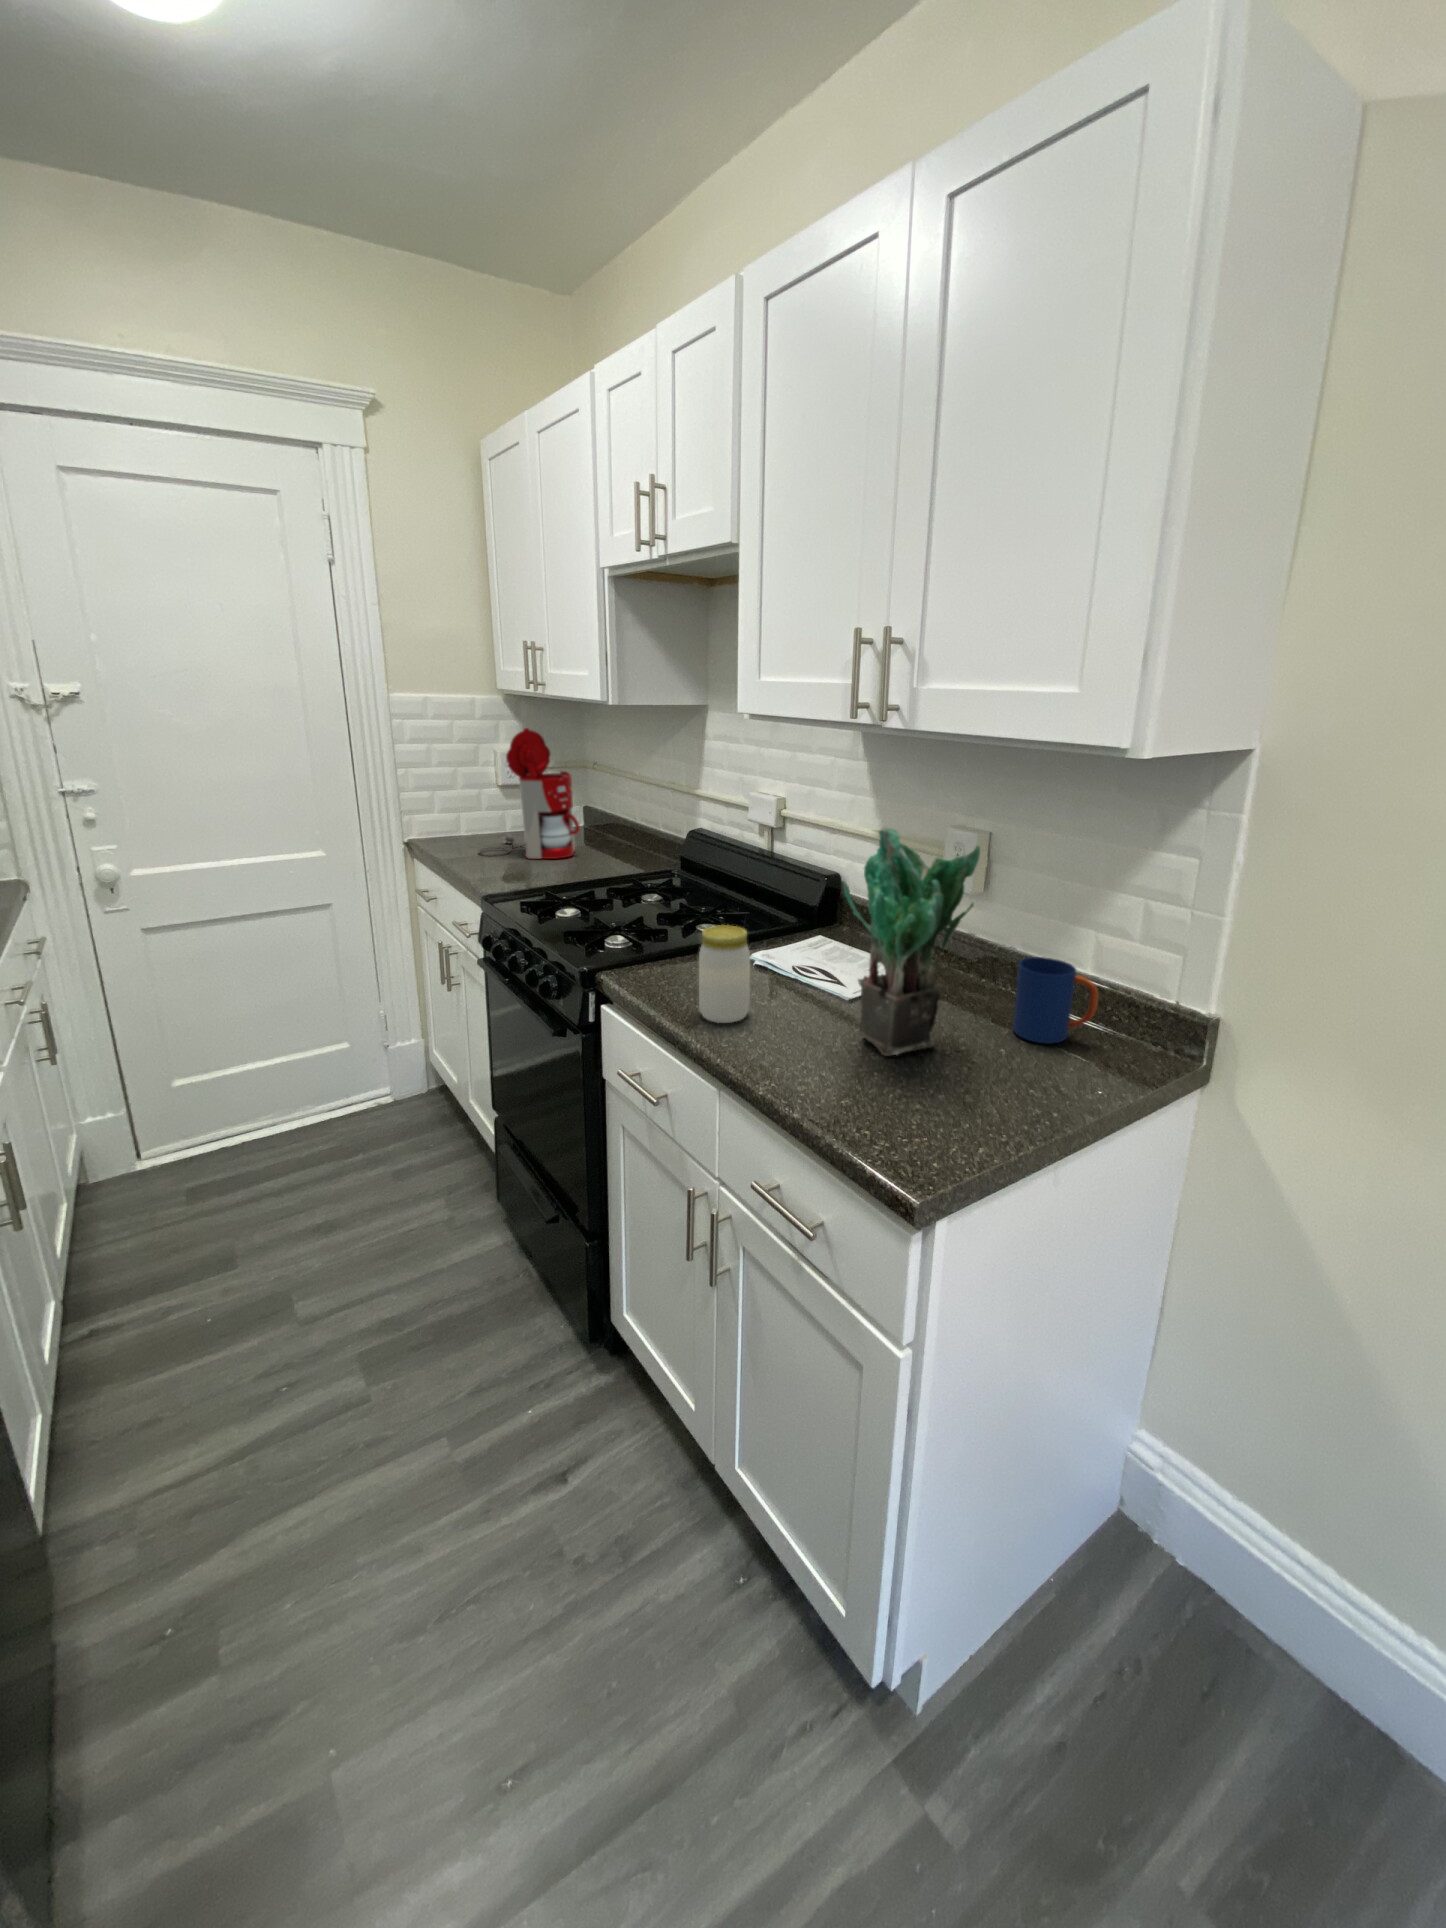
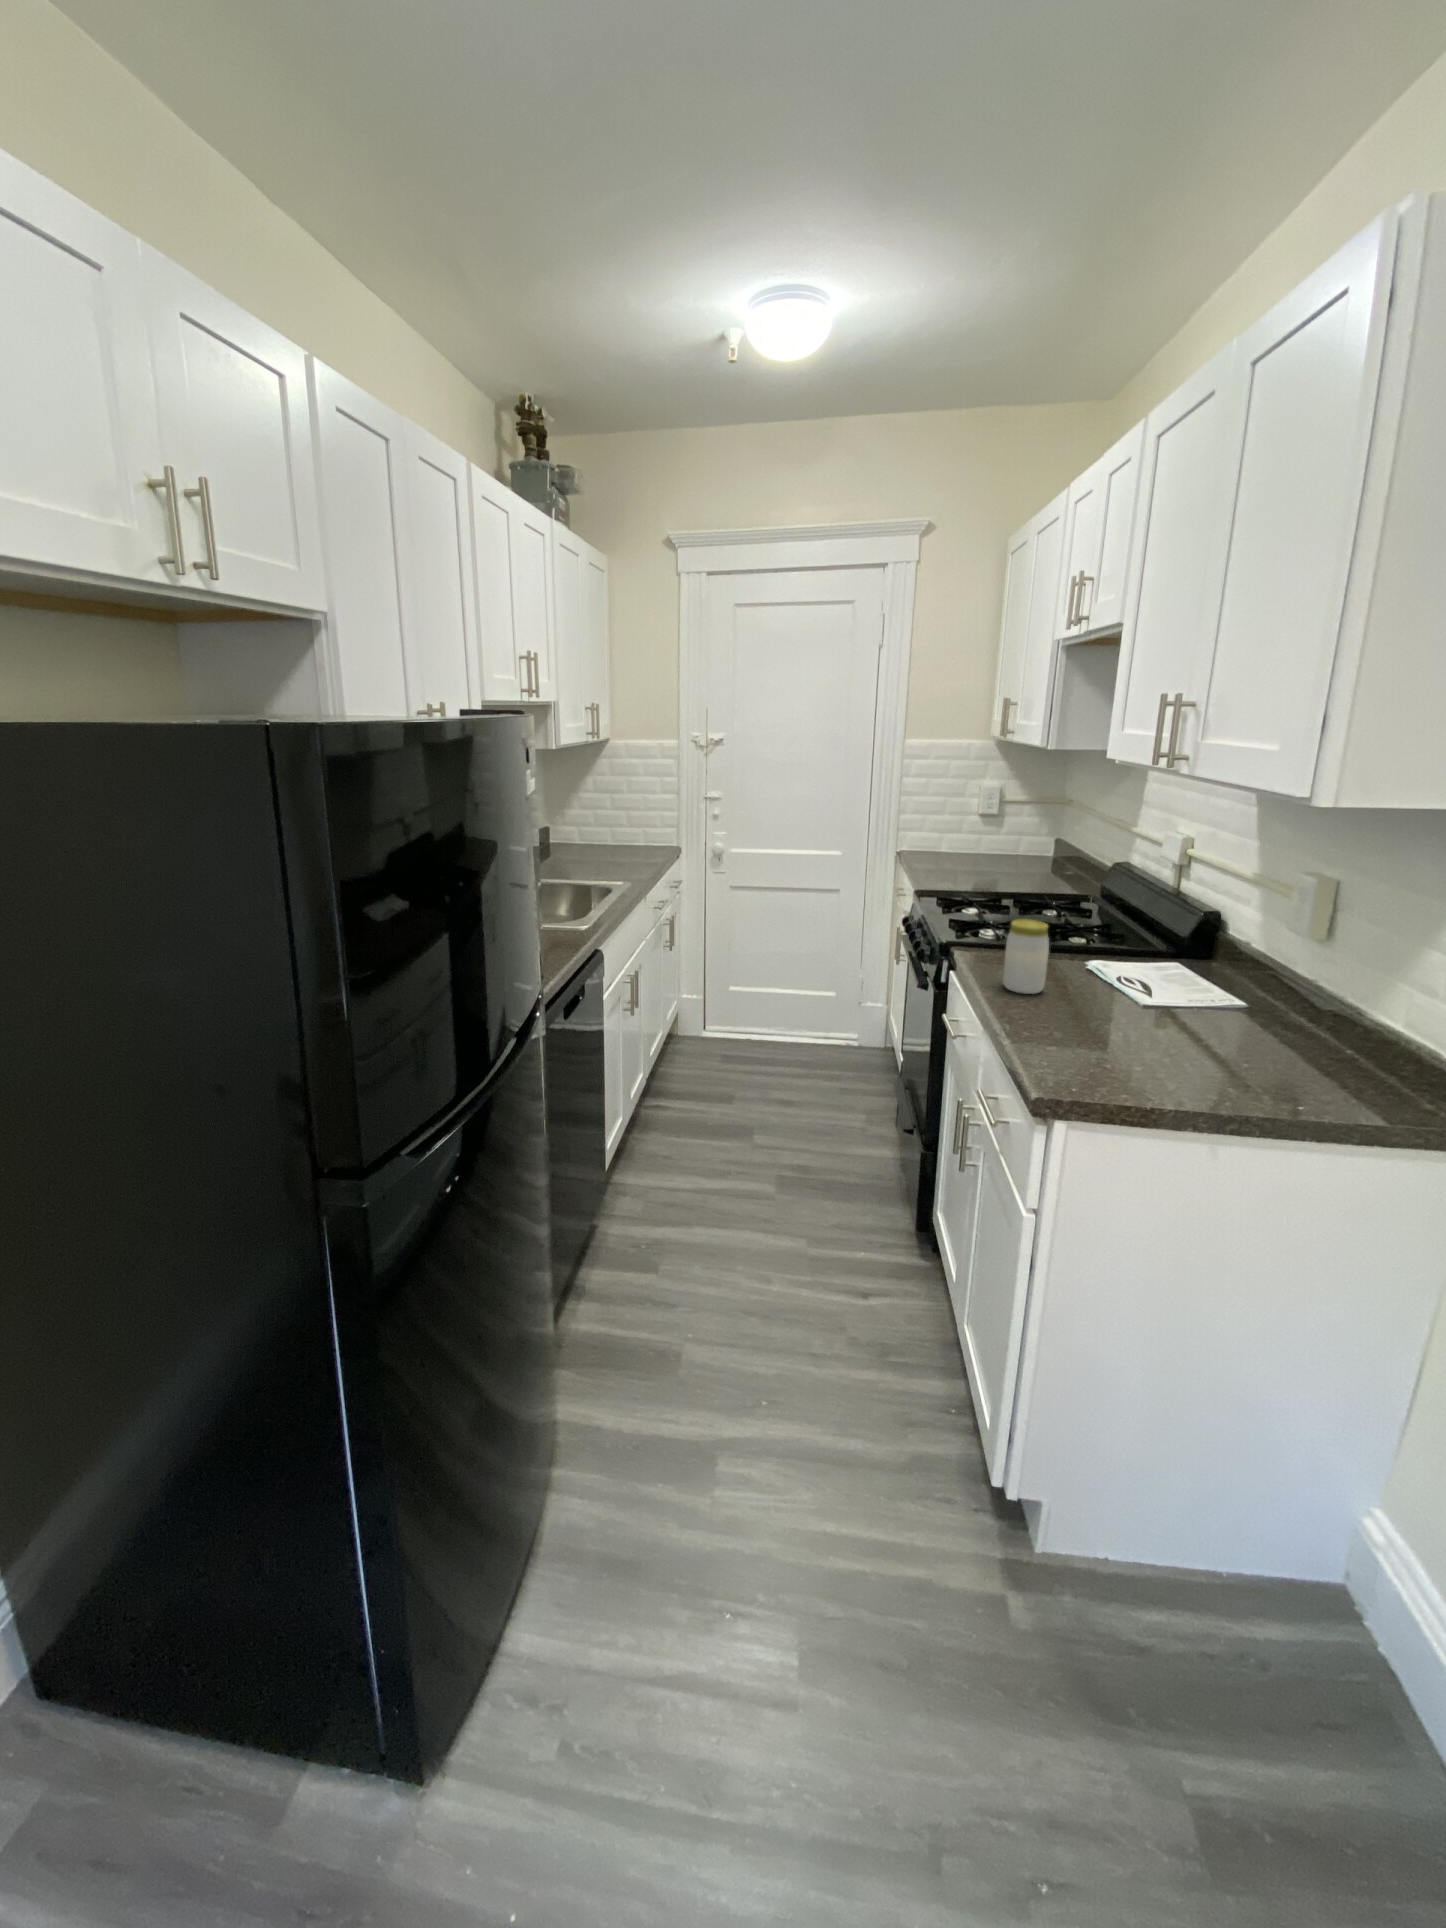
coffee maker: present [479,728,580,859] -> none [942,767,1026,876]
potted plant: present [844,827,980,1056] -> none [1096,852,1235,1046]
mug: present [1013,957,1098,1044] -> none [1287,995,1382,1079]

